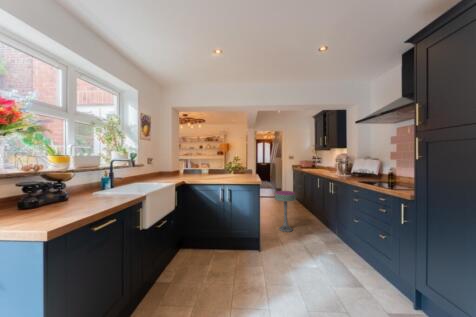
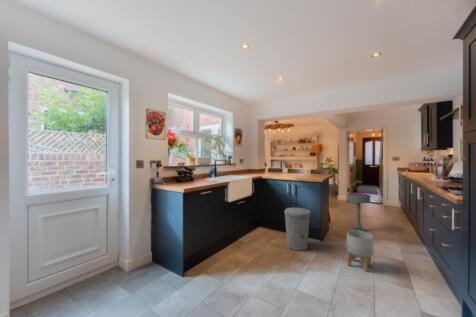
trash can: none [224,218,257,275] -> present [284,208,311,250]
planter: none [301,236,329,284] -> present [347,230,373,271]

